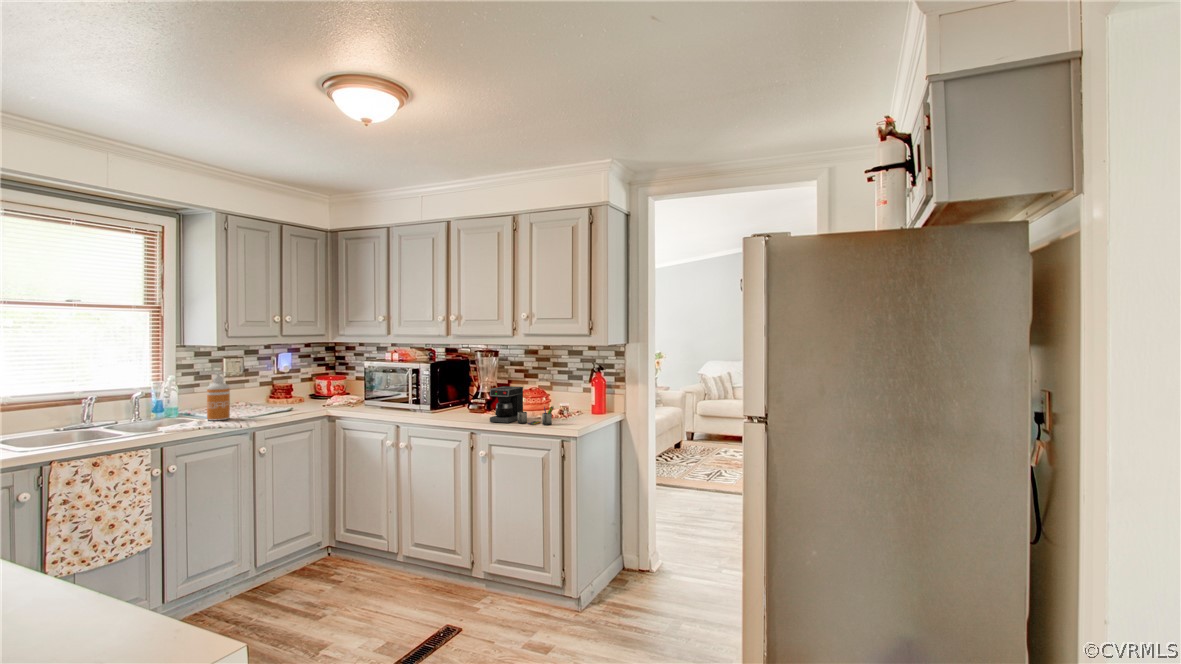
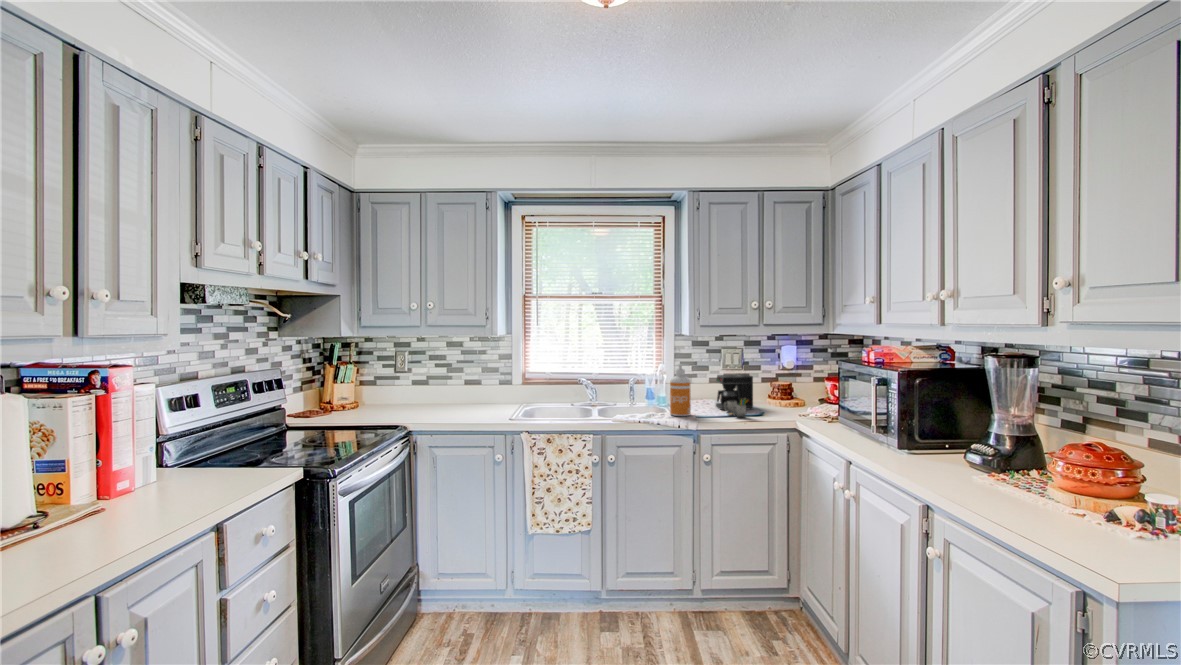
coffee maker: present [490,386,554,425] -> present [716,374,753,417]

